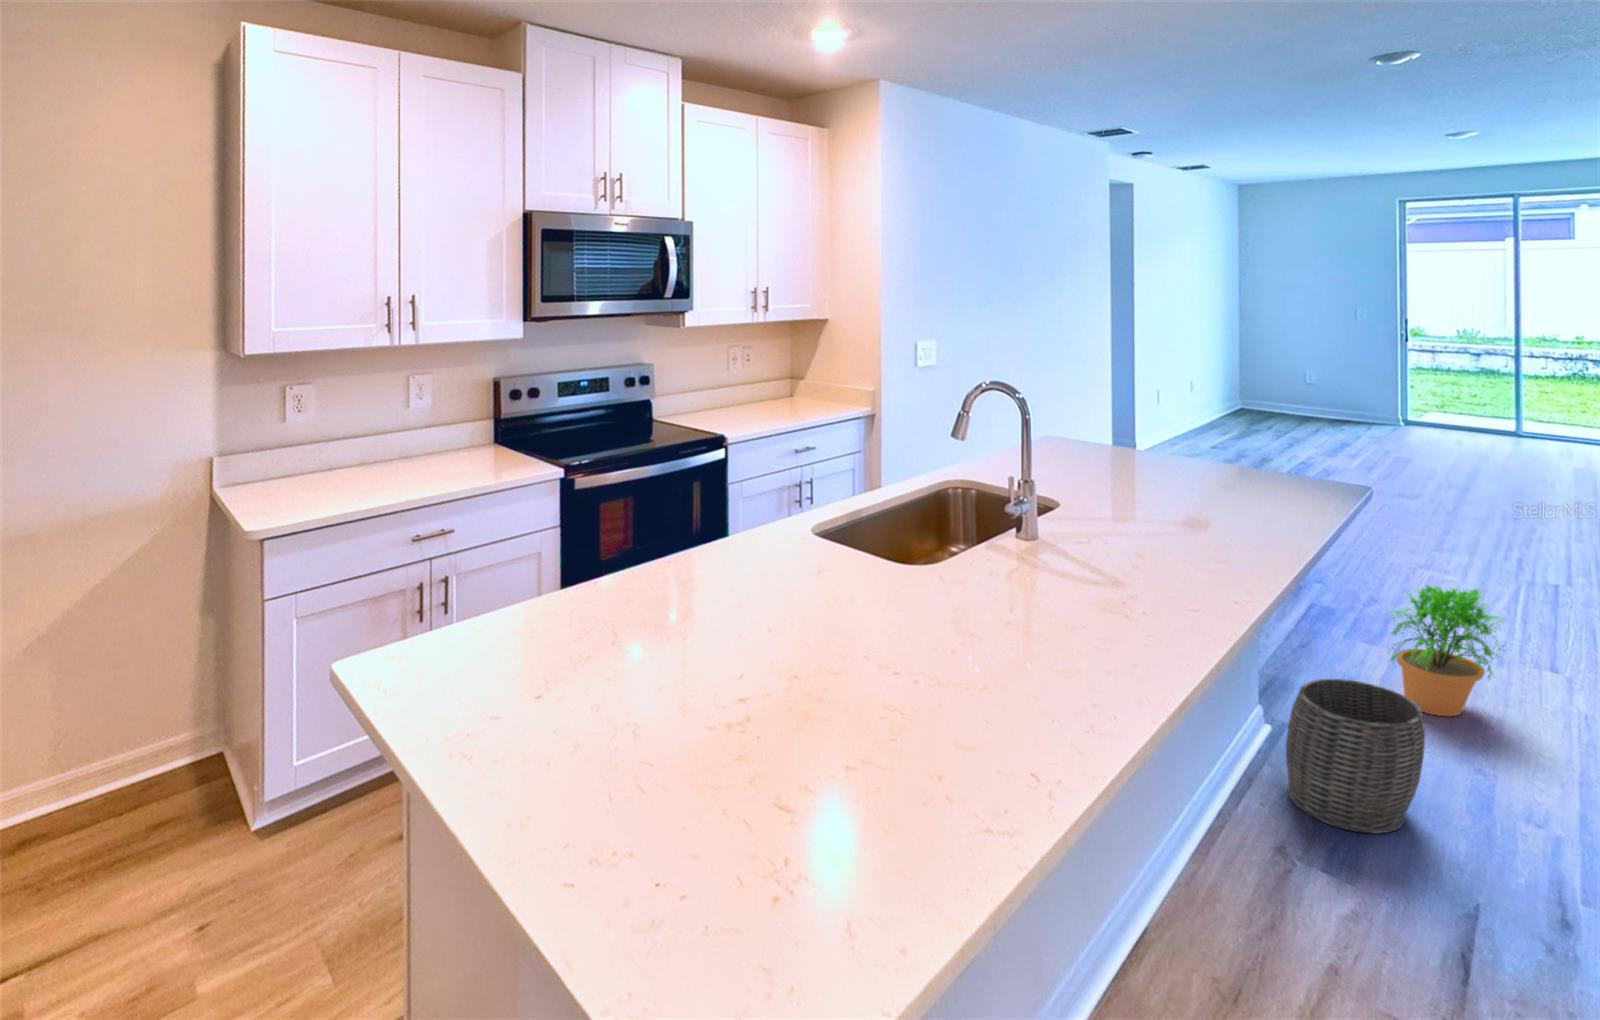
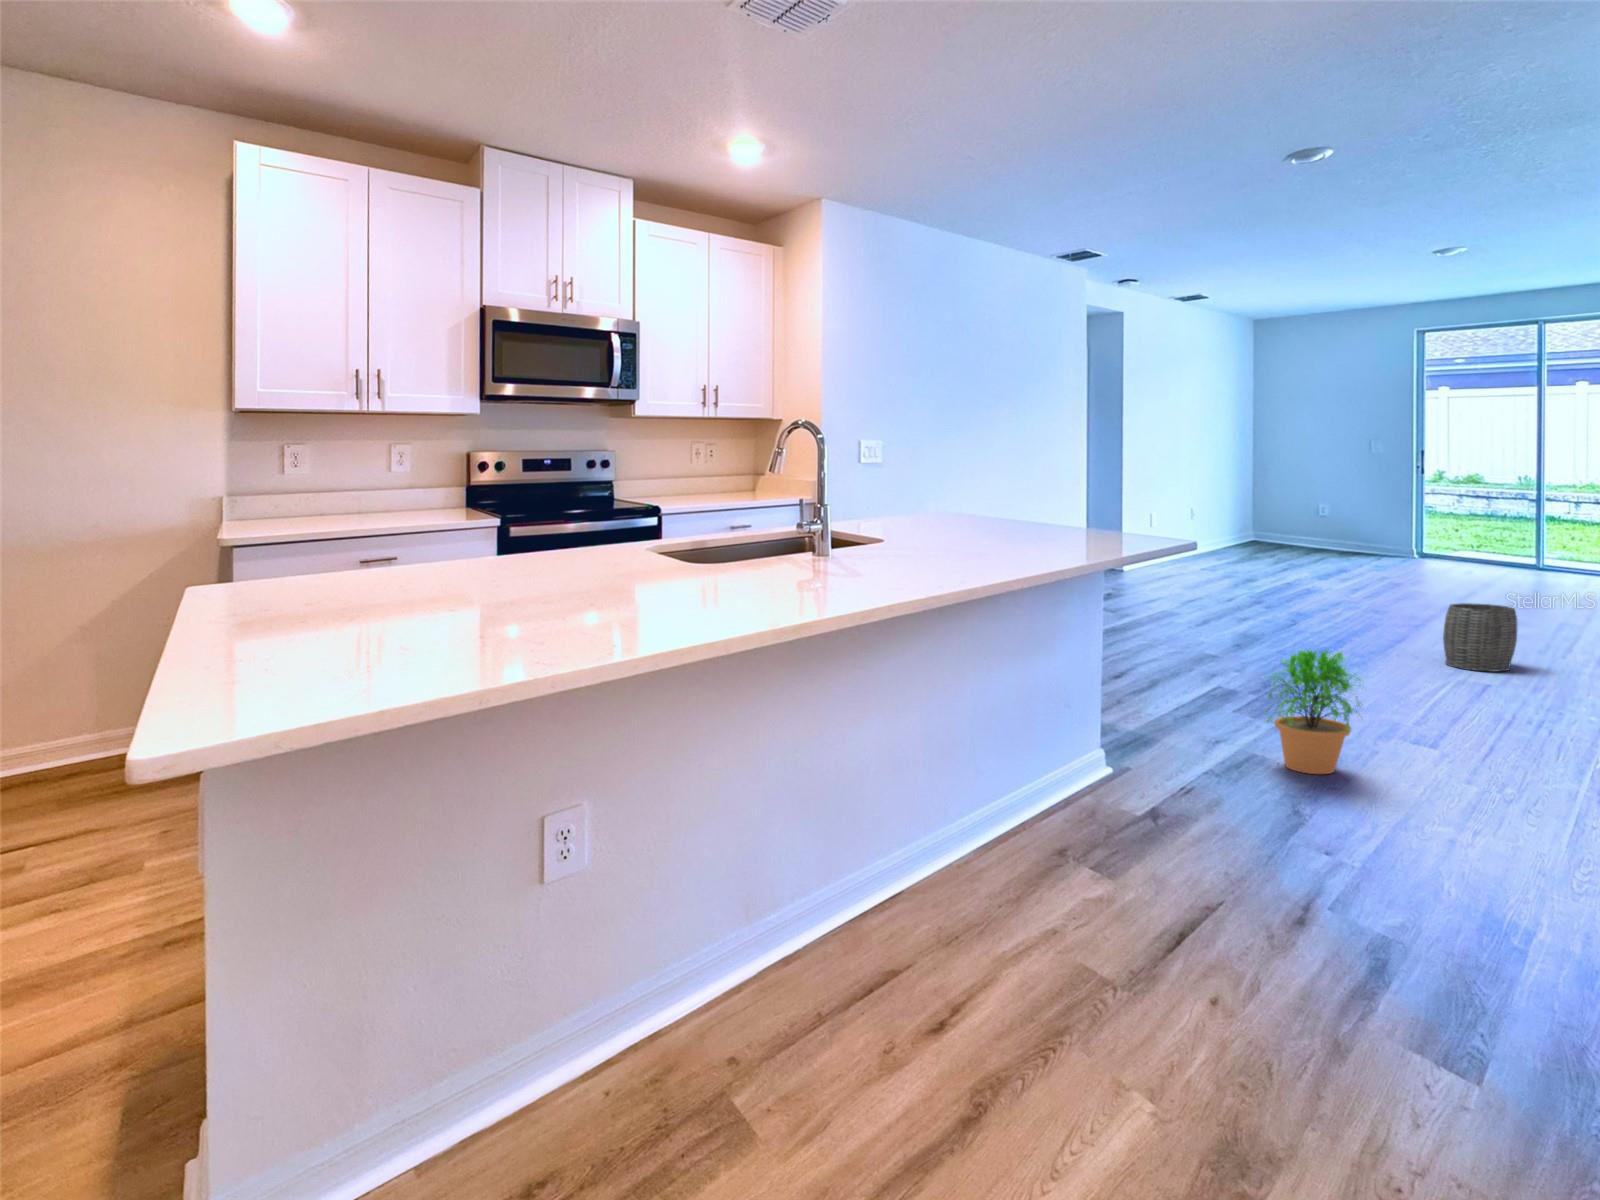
woven basket: present [1286,679,1425,833] -> present [1443,603,1517,672]

